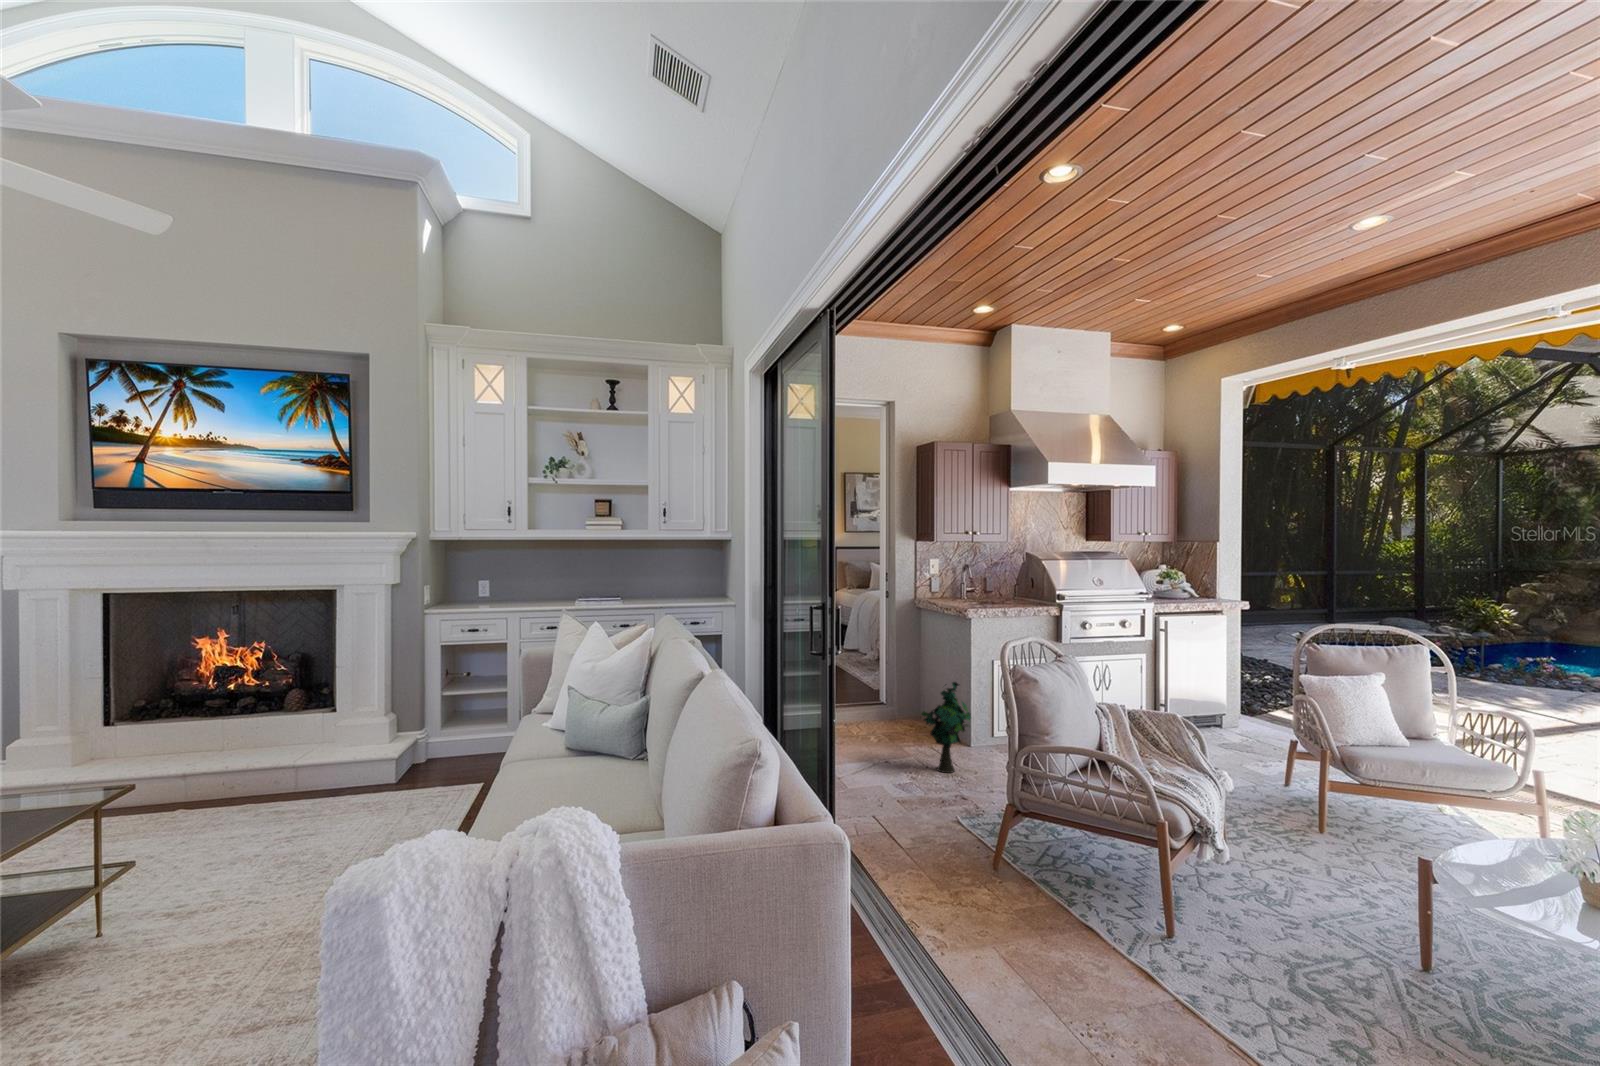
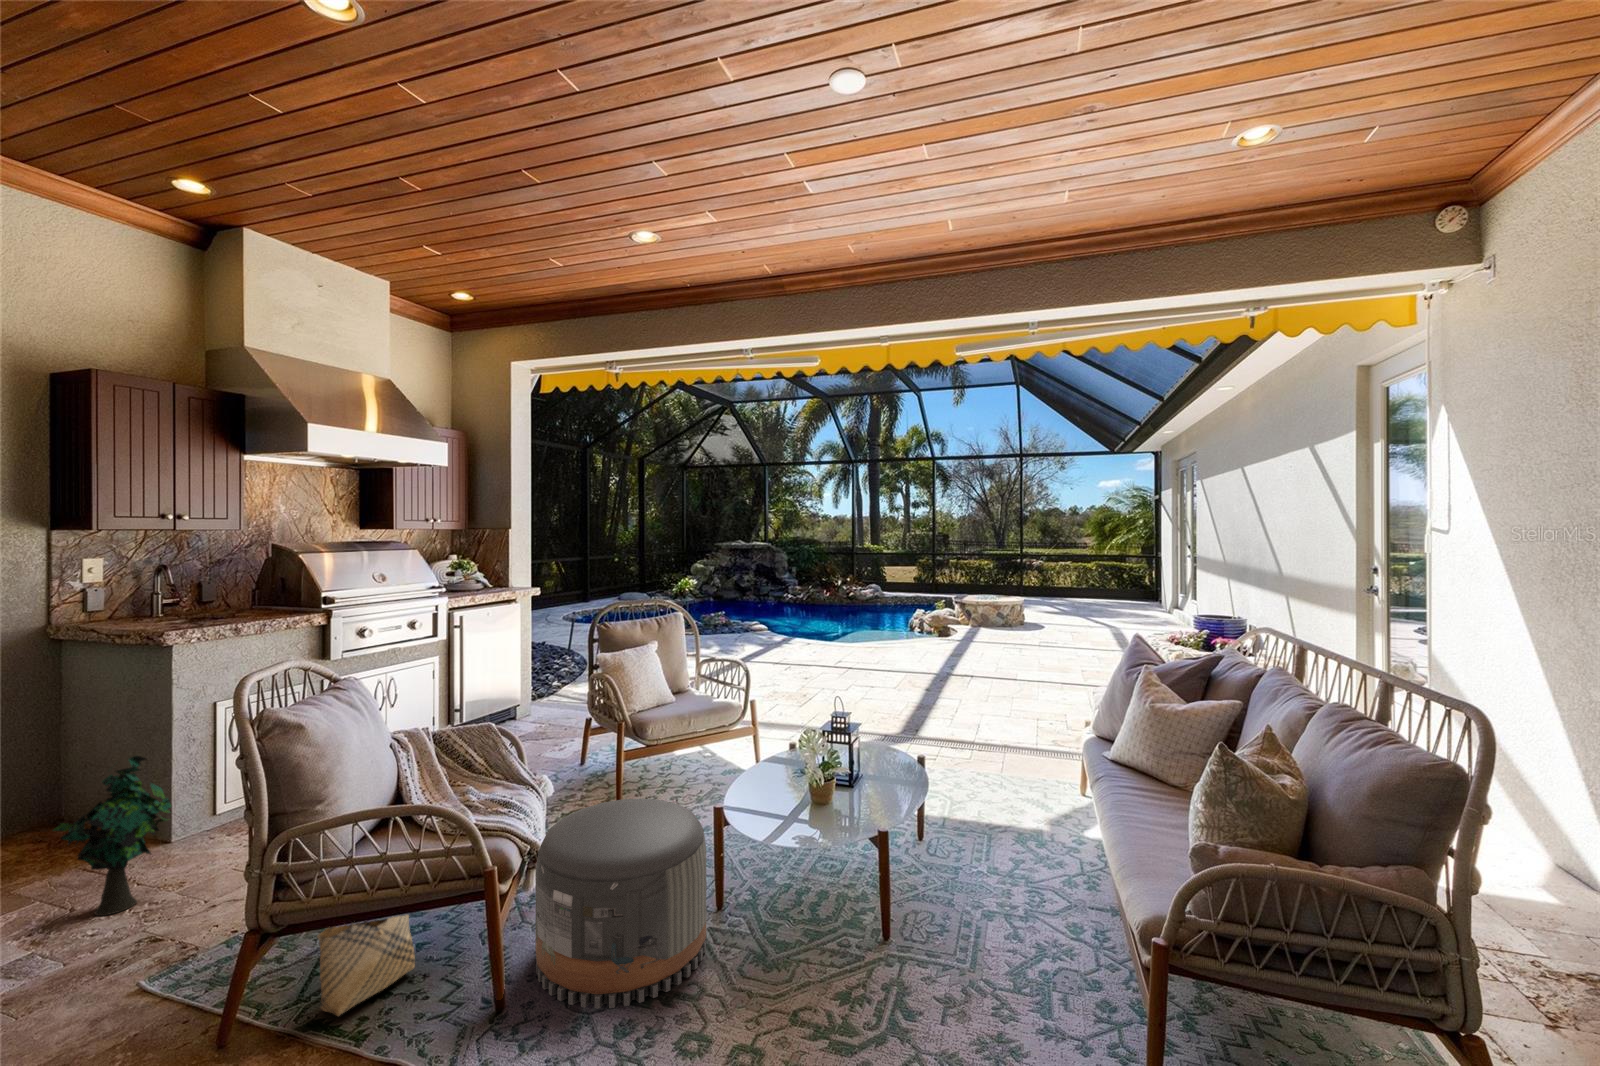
woven basket: none [1046,783,1109,884] -> present [318,915,415,1016]
pouf: none [1206,810,1405,1014] -> present [535,799,706,1009]

